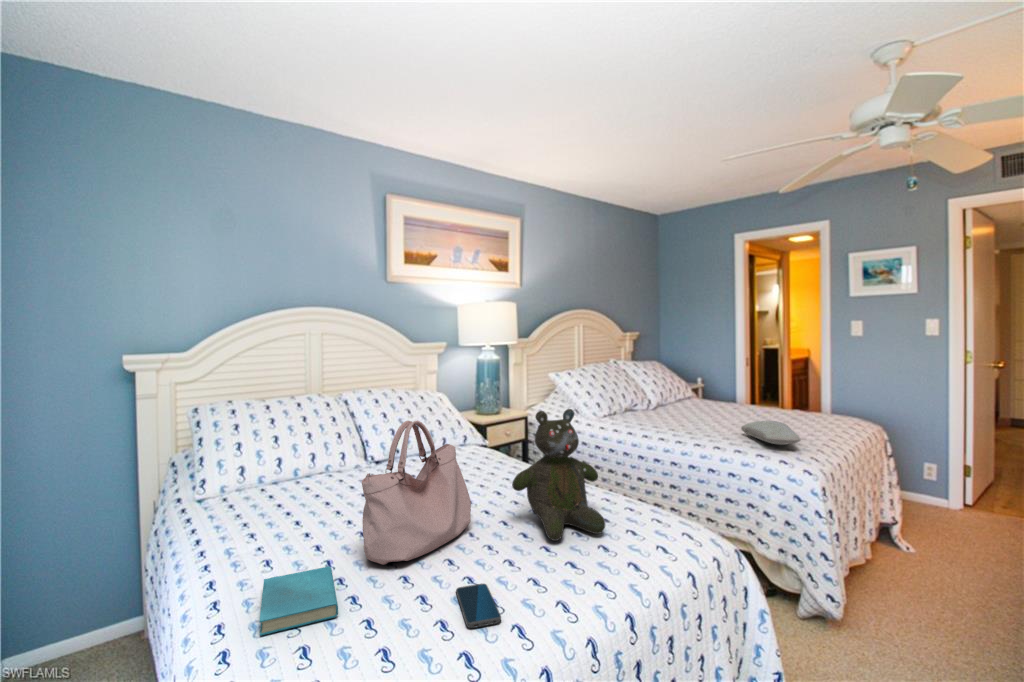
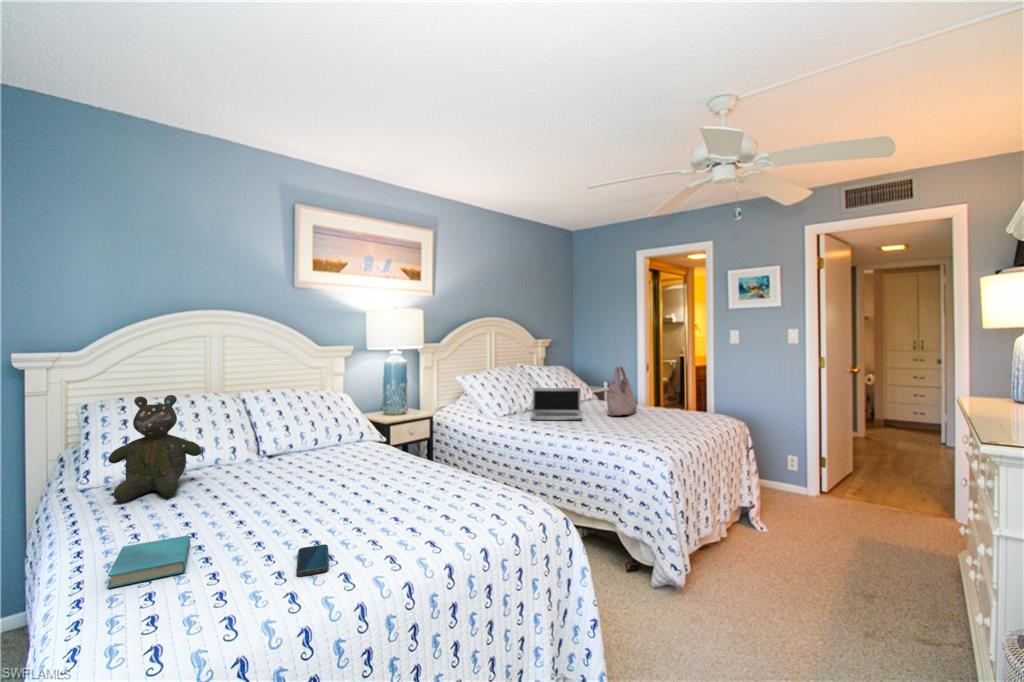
laptop: none [632,386,693,422] -> present [531,388,582,420]
teddy bear: present [512,409,605,541] -> present [108,395,202,501]
handbag: present [362,420,471,564] -> present [607,366,637,416]
pillow: present [741,421,801,445] -> none [618,417,660,436]

